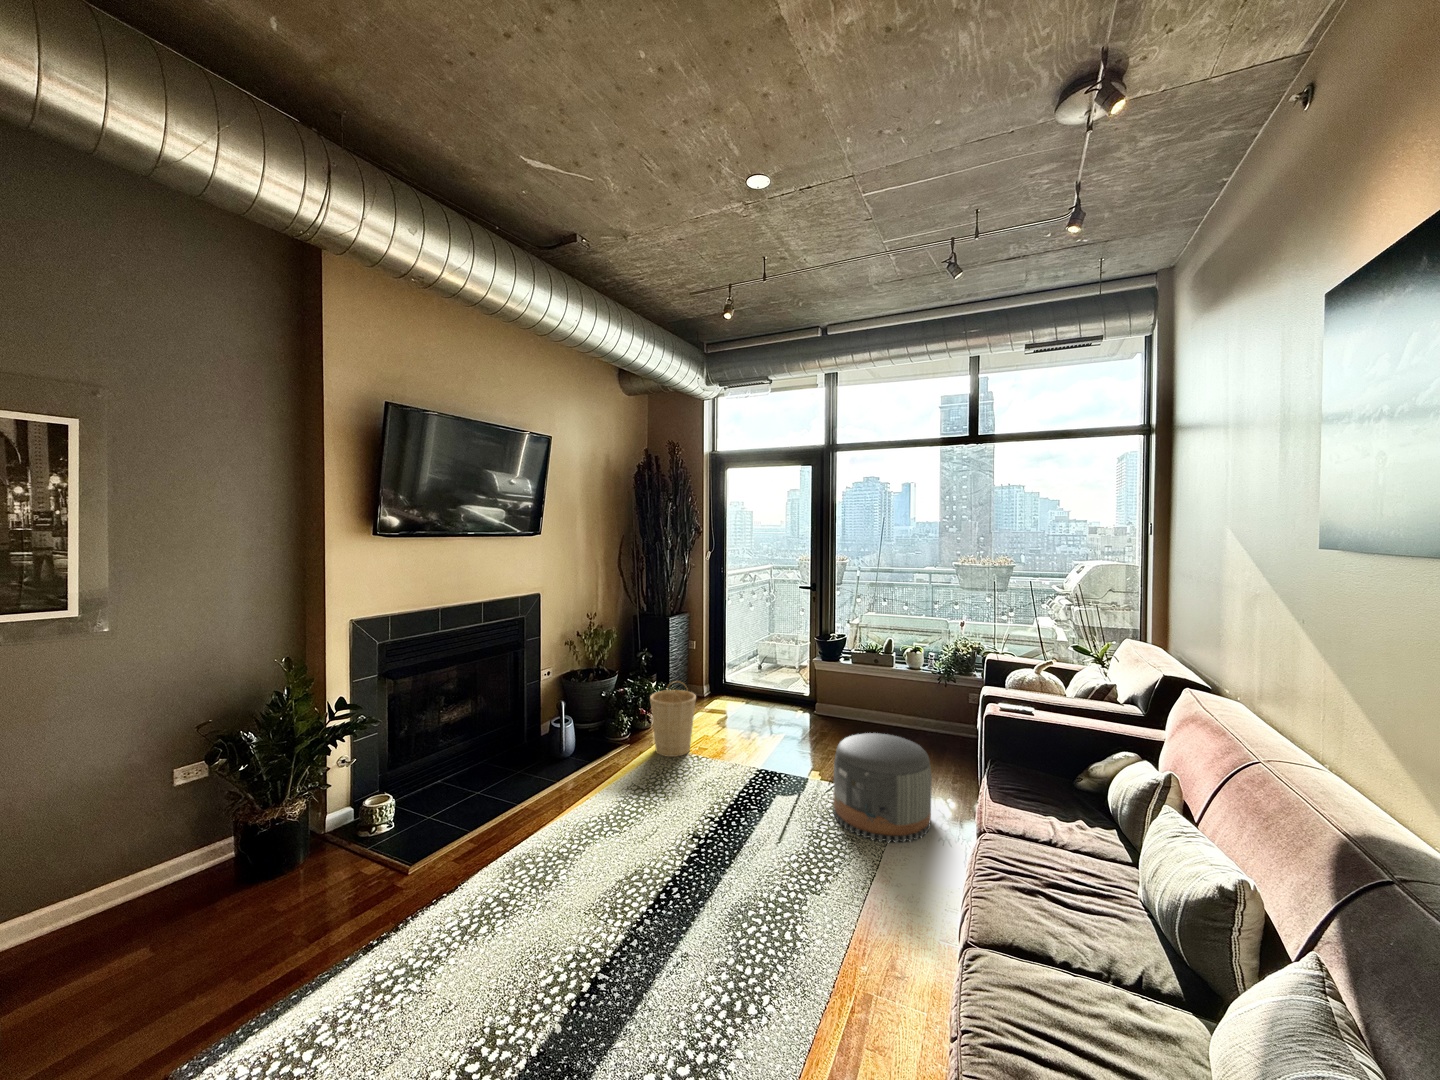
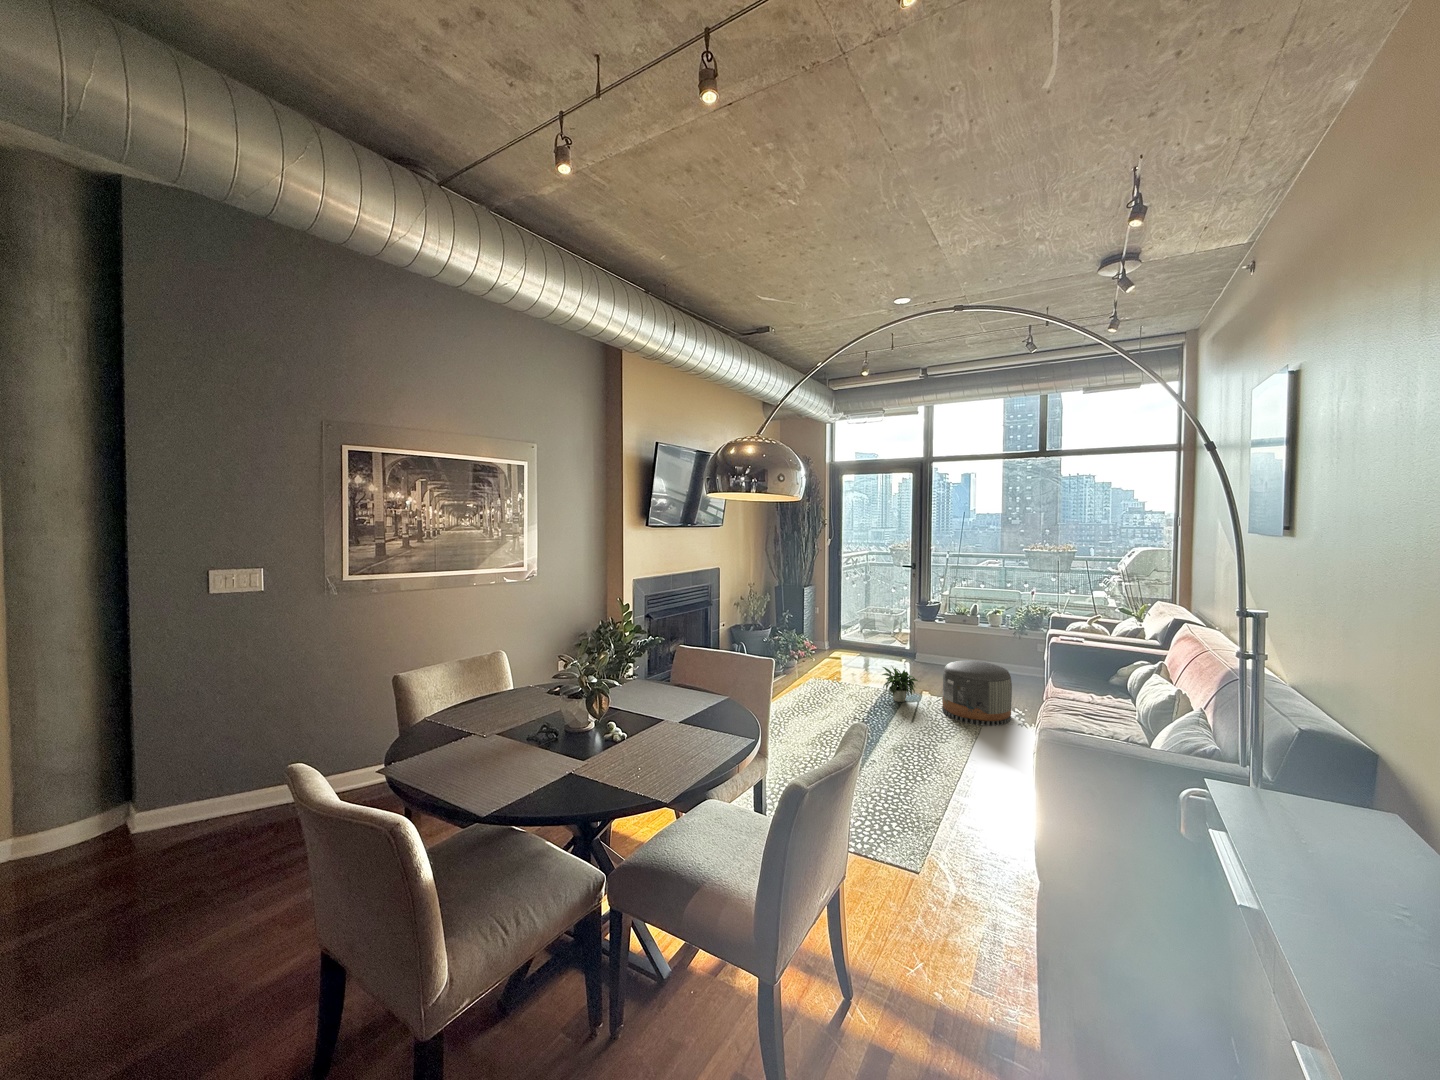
basket: present [650,688,696,757] -> none [802,630,834,681]
potted plant: none [748,739,802,796] -> present [882,667,918,702]

